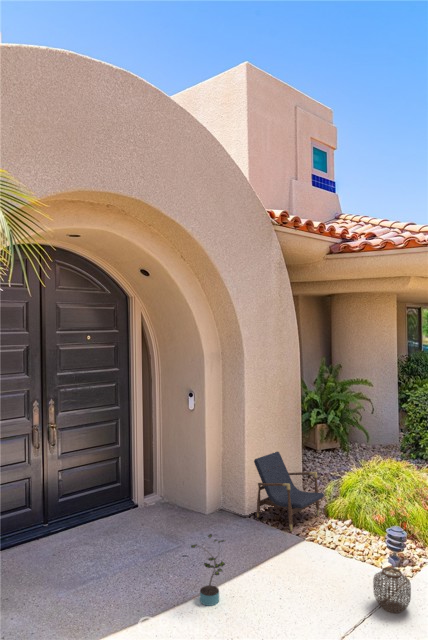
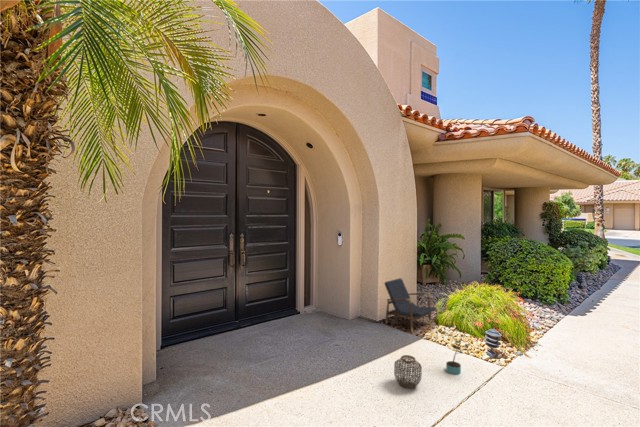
potted plant: present [191,534,225,606] -> present [441,326,468,374]
woven basket: present [373,567,411,613] -> present [394,355,422,389]

